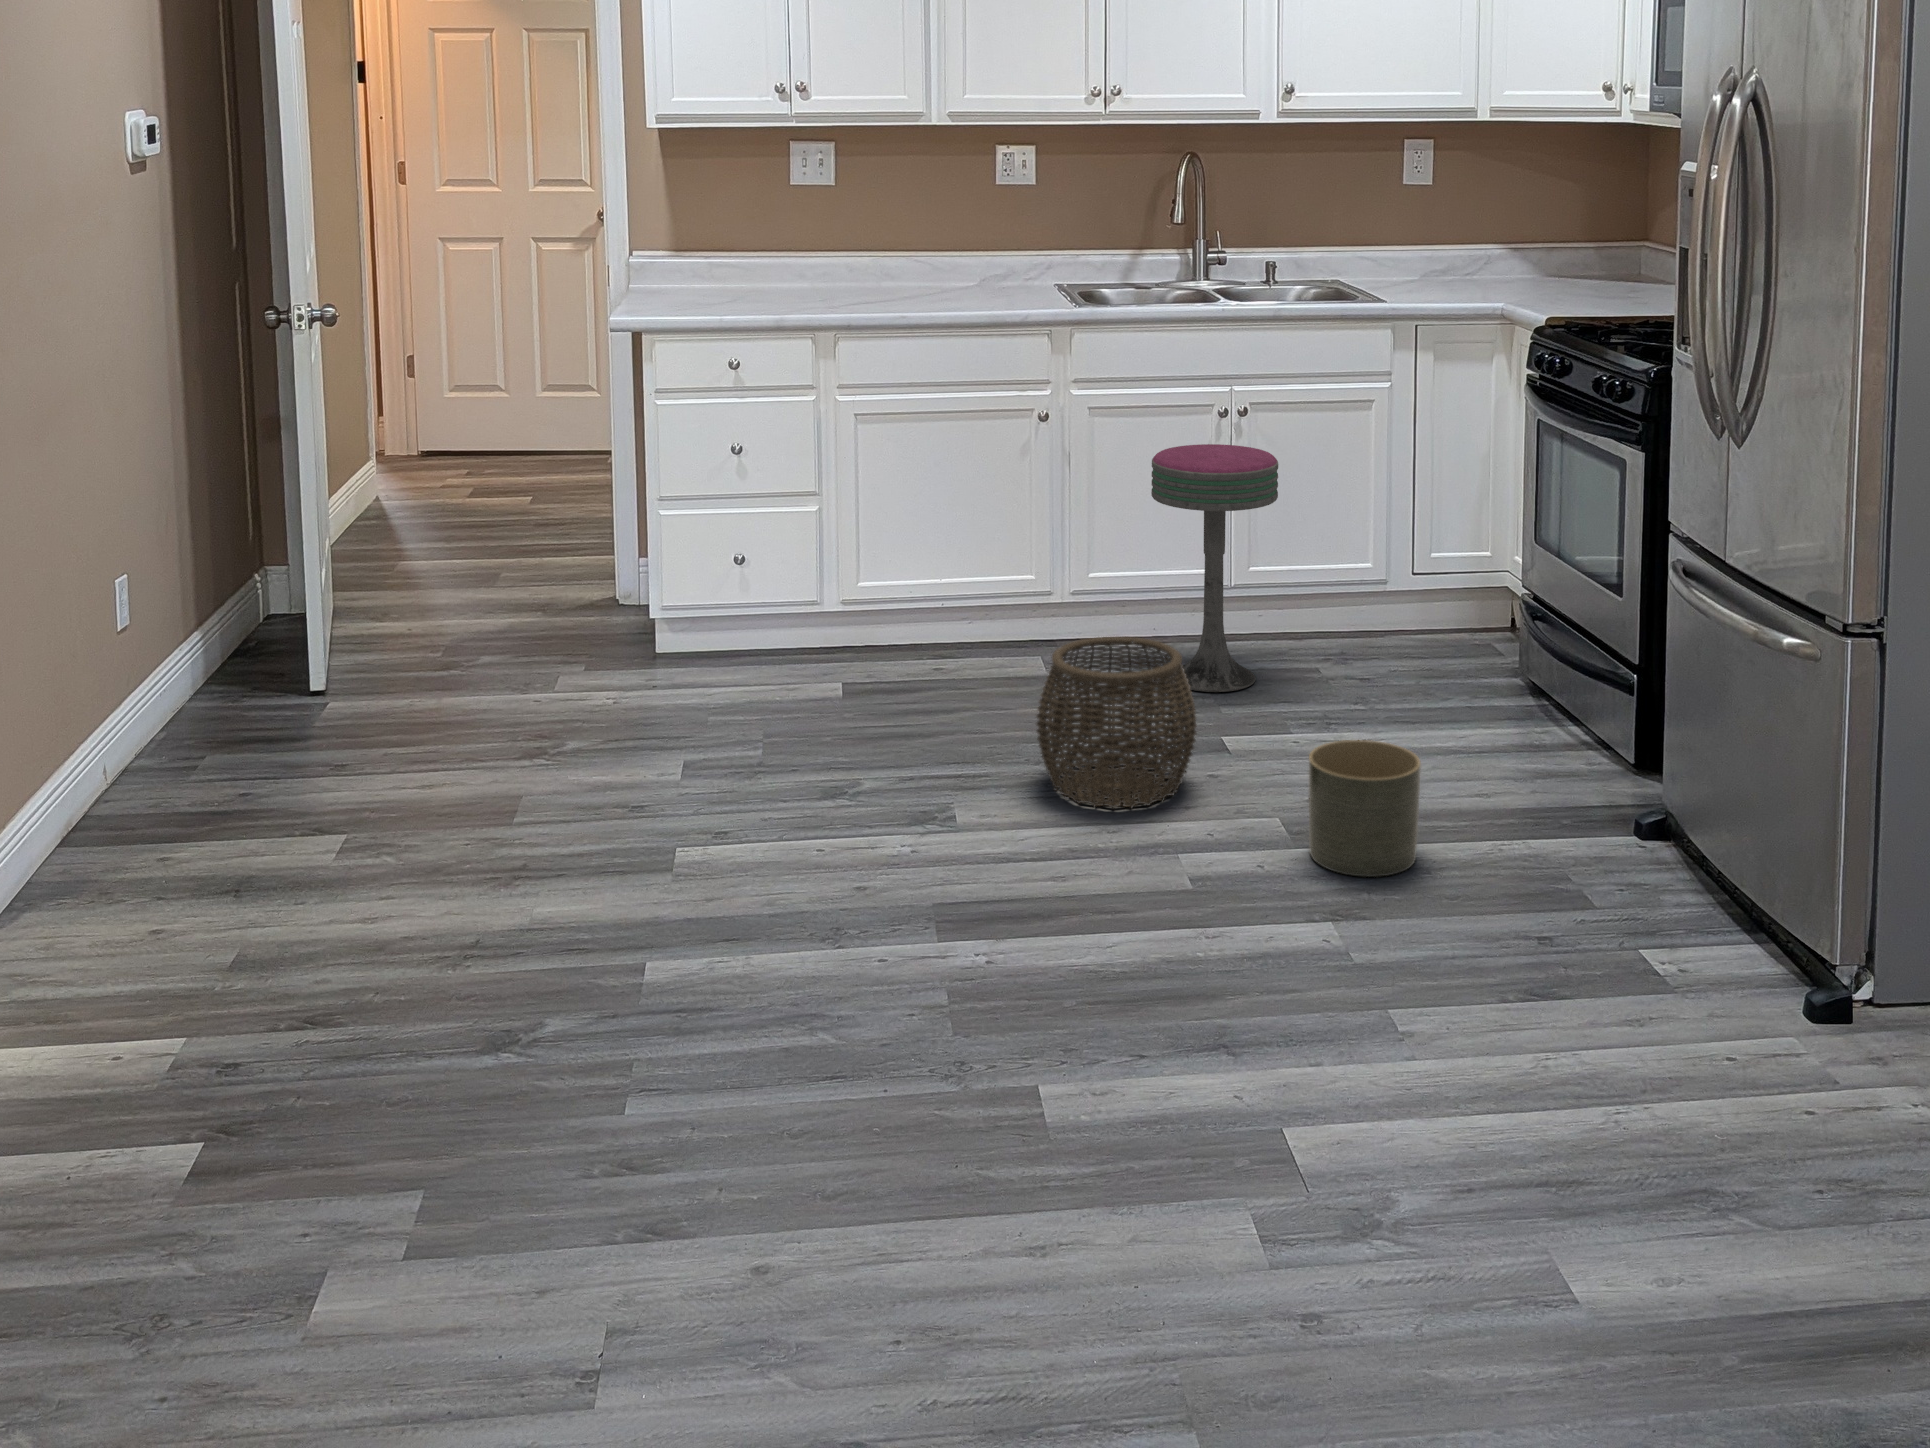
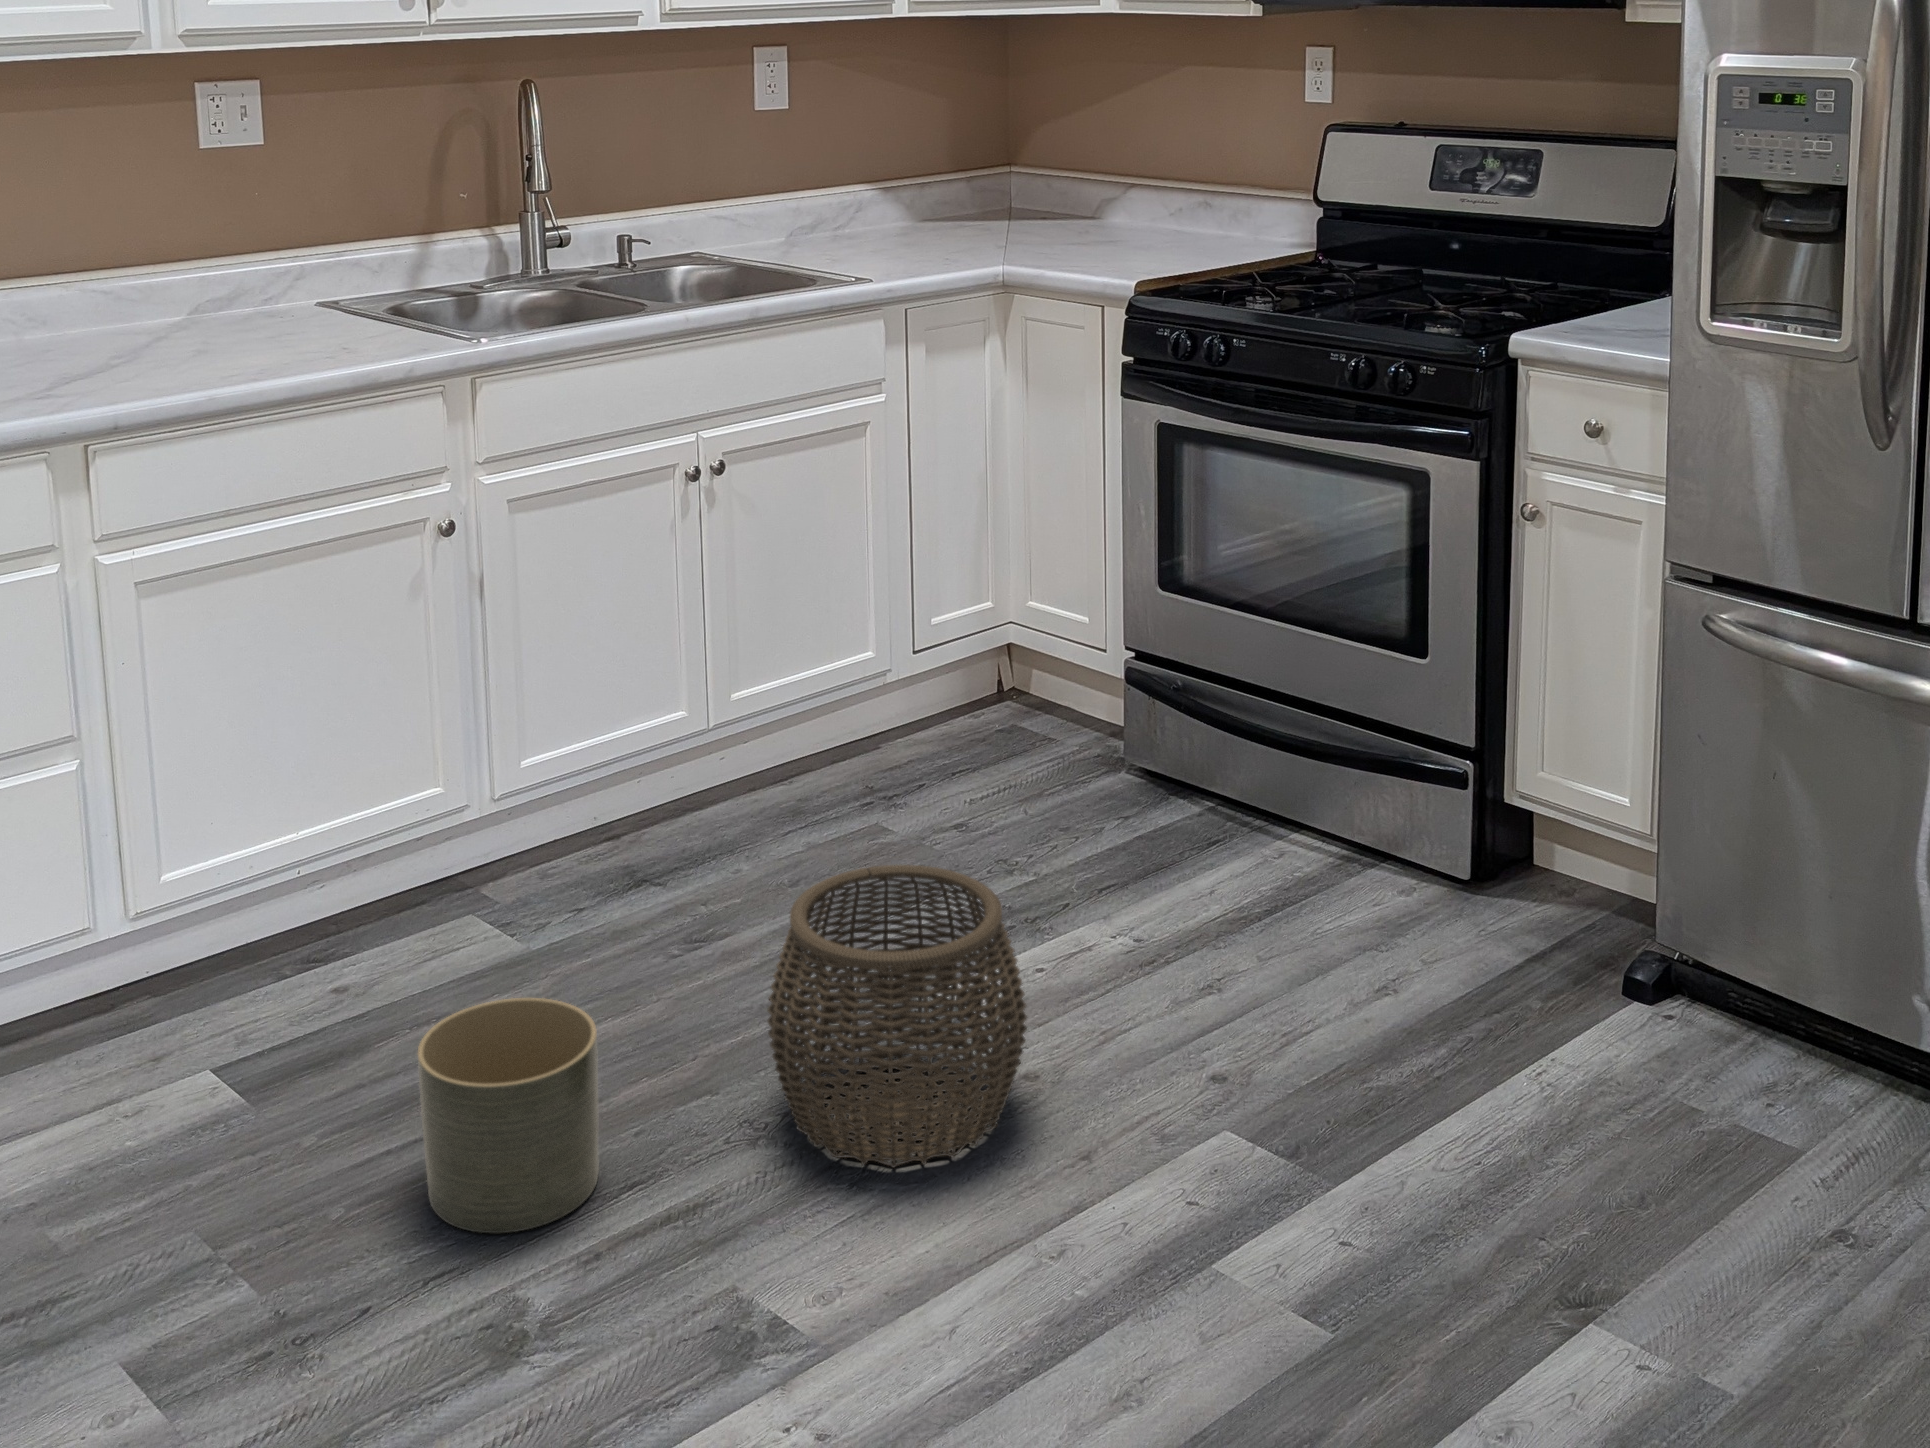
bar stool: present [1151,444,1278,692] -> none [666,522,861,905]
planter: present [1309,740,1421,877] -> present [417,998,599,1233]

